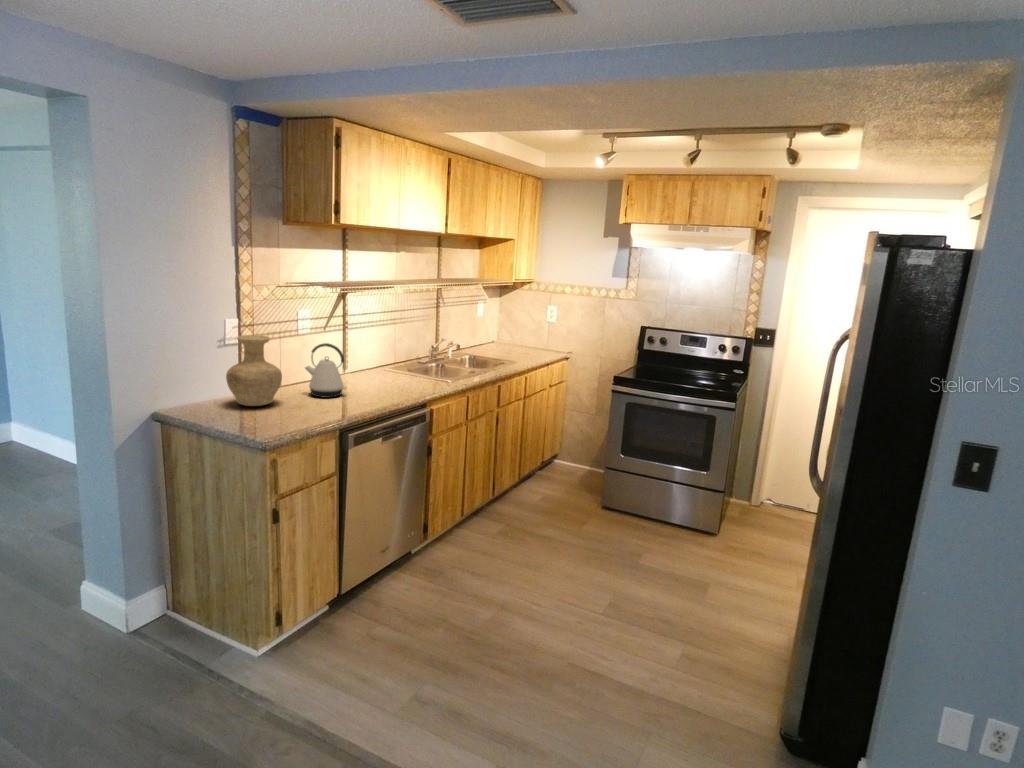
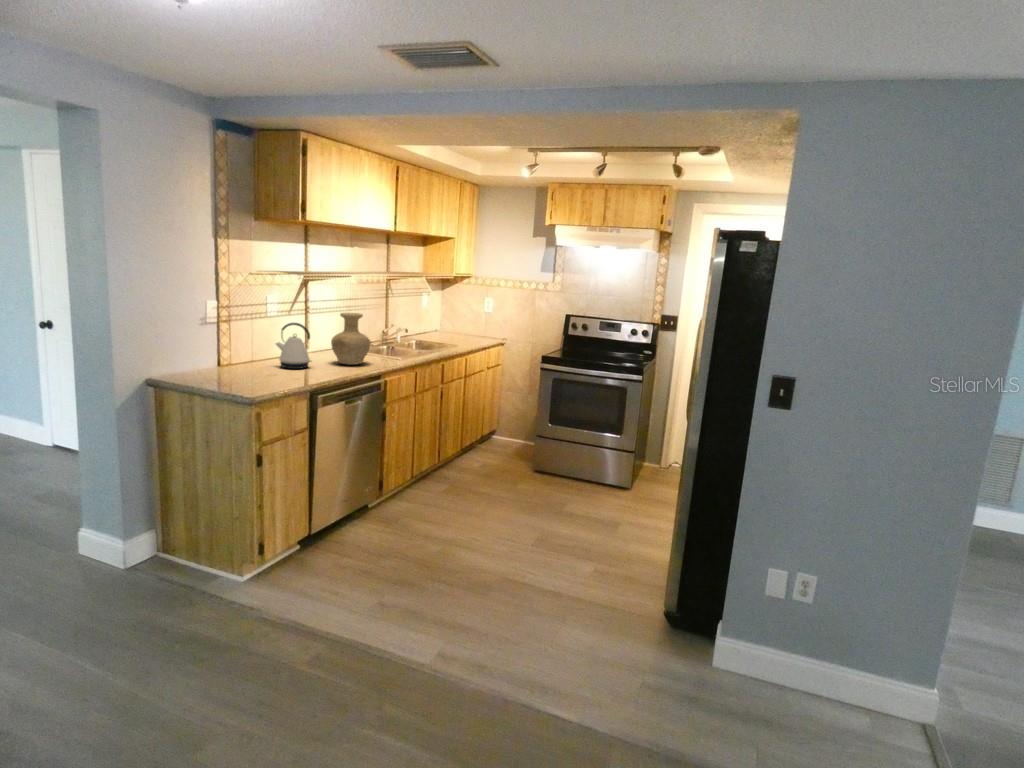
vase: present [226,335,282,406] -> present [331,313,370,365]

